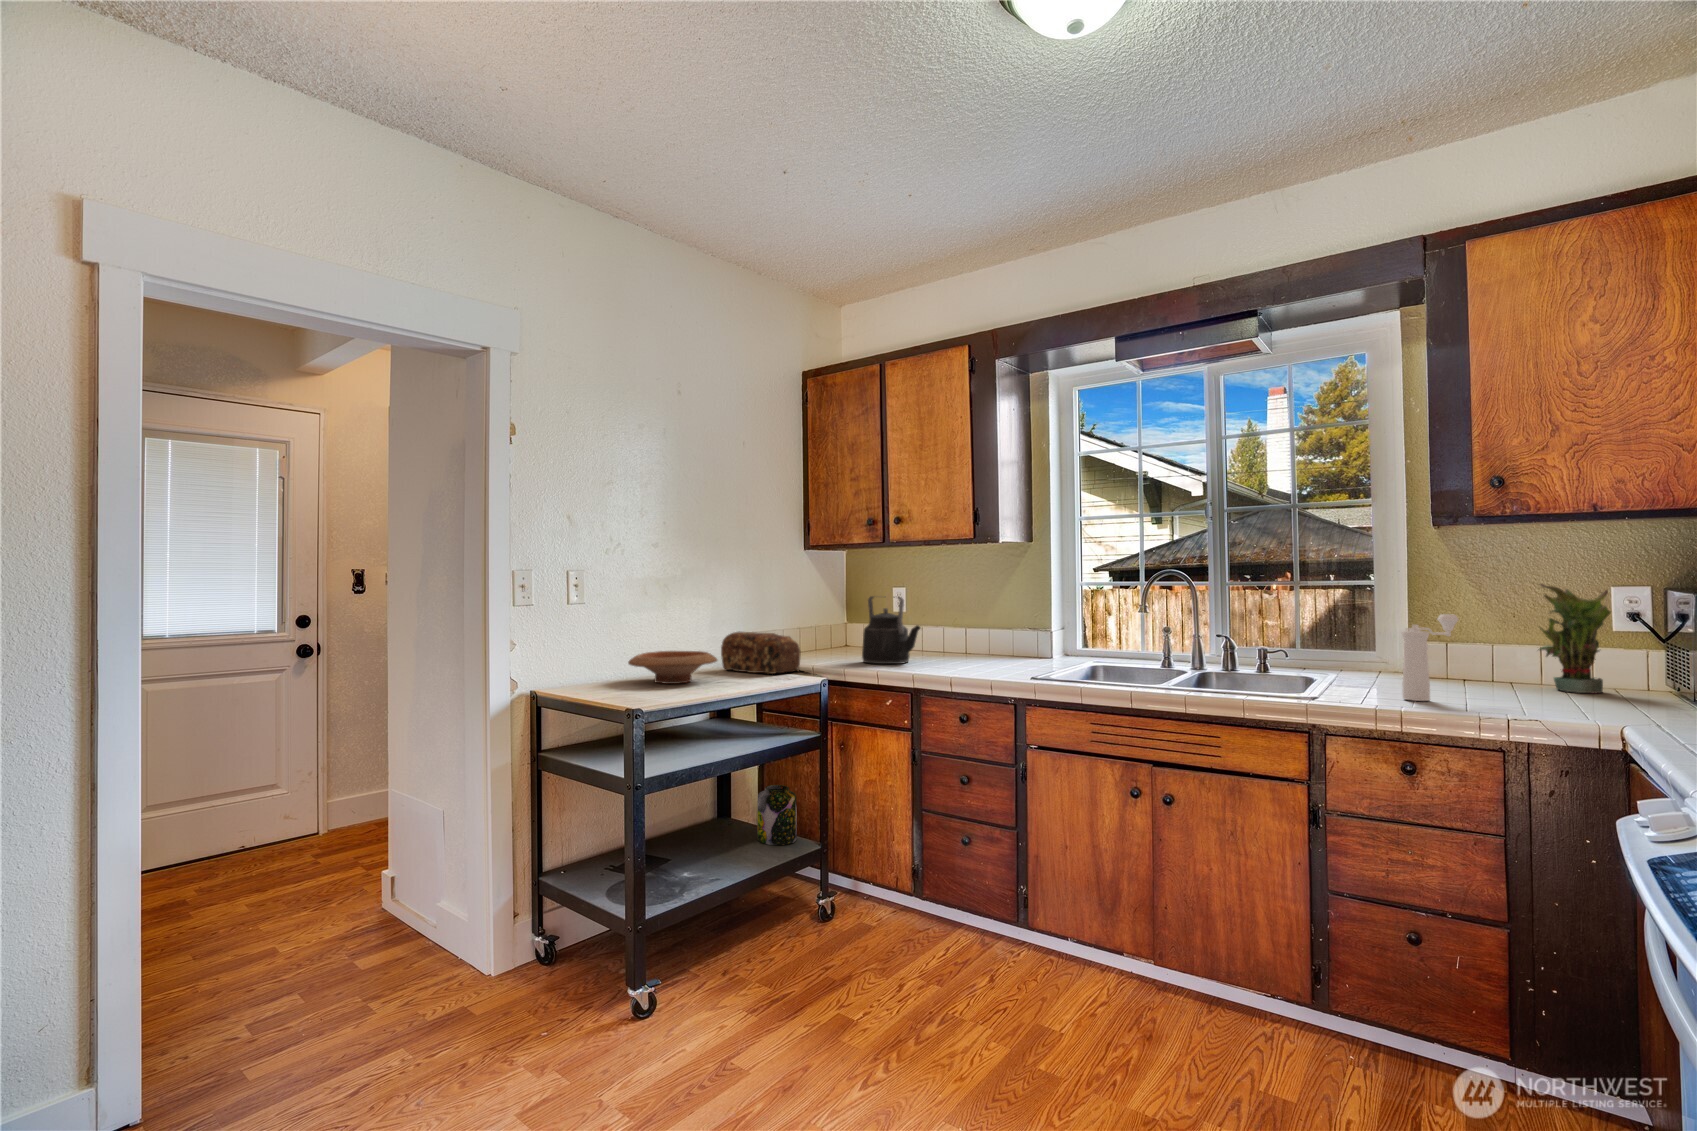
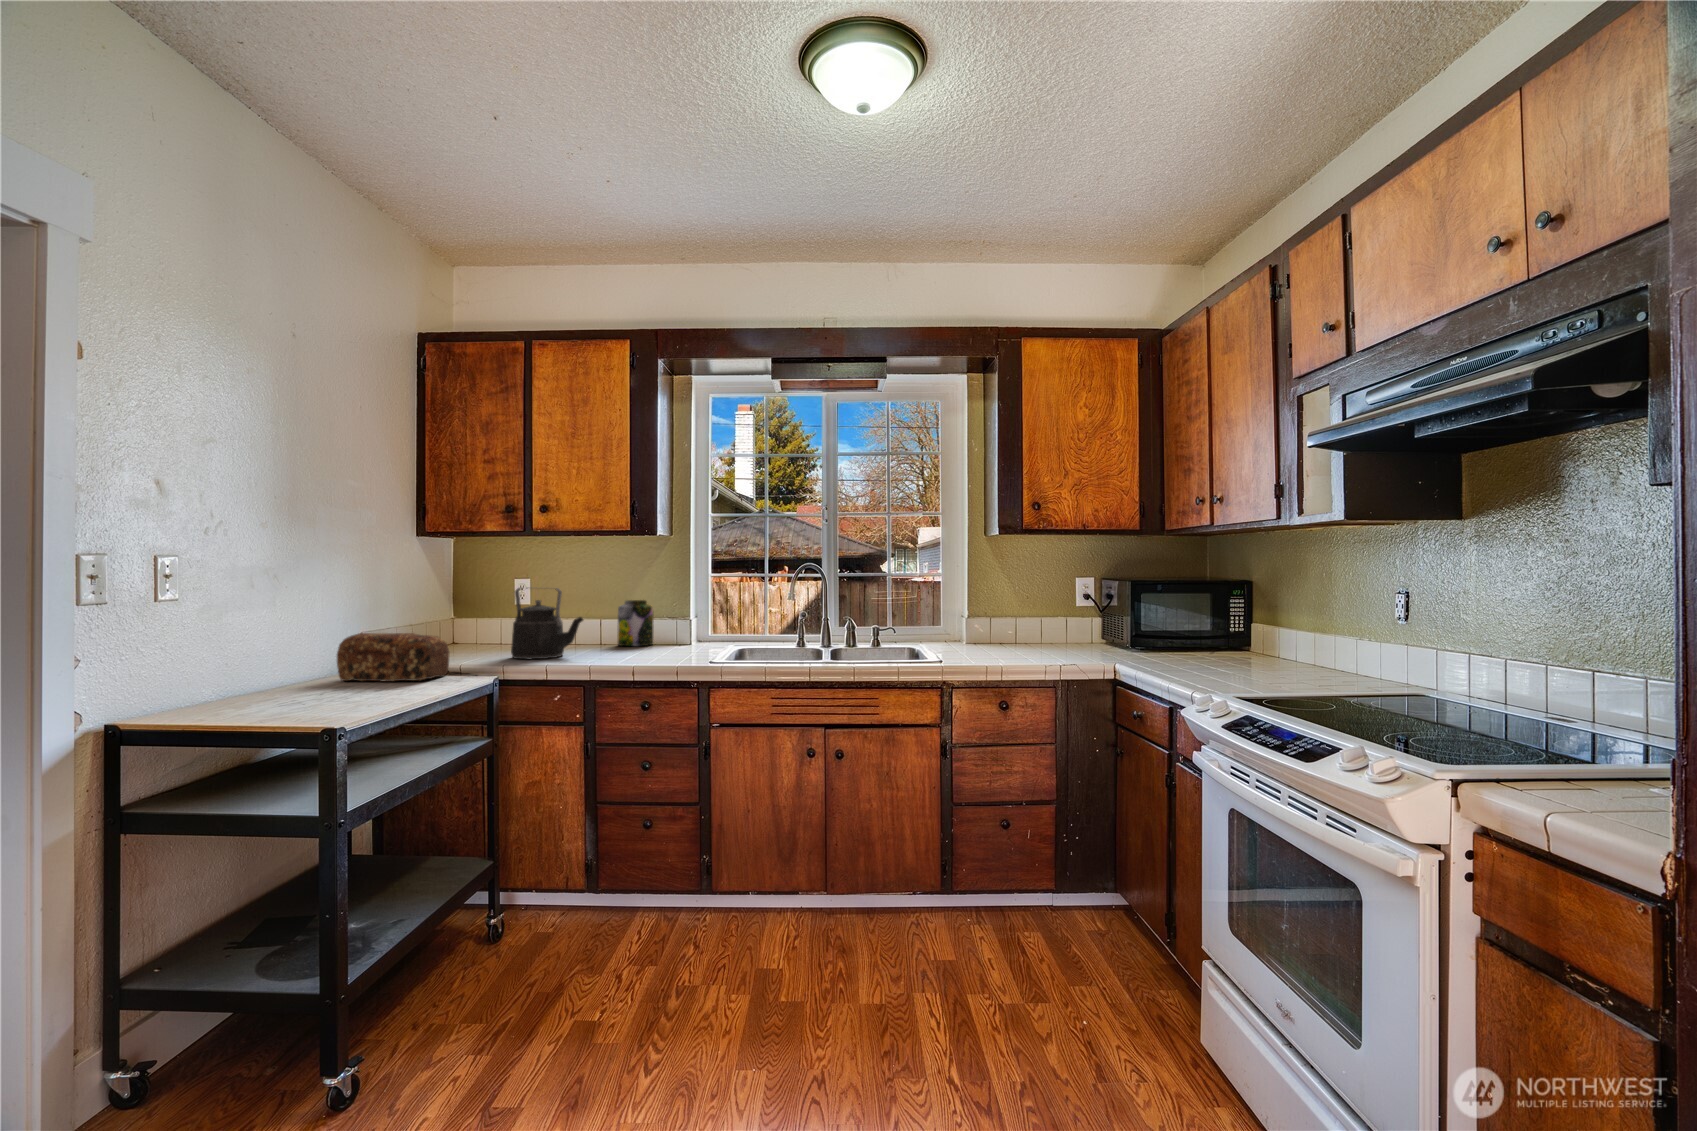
potted plant: present [1538,584,1611,693] -> none [1031,575,1074,644]
pepper mill: present [1402,614,1458,701] -> none [988,597,1015,658]
wooden bowl: present [628,651,717,684] -> none [222,661,363,707]
jar: present [757,785,797,845] -> present [617,600,653,646]

